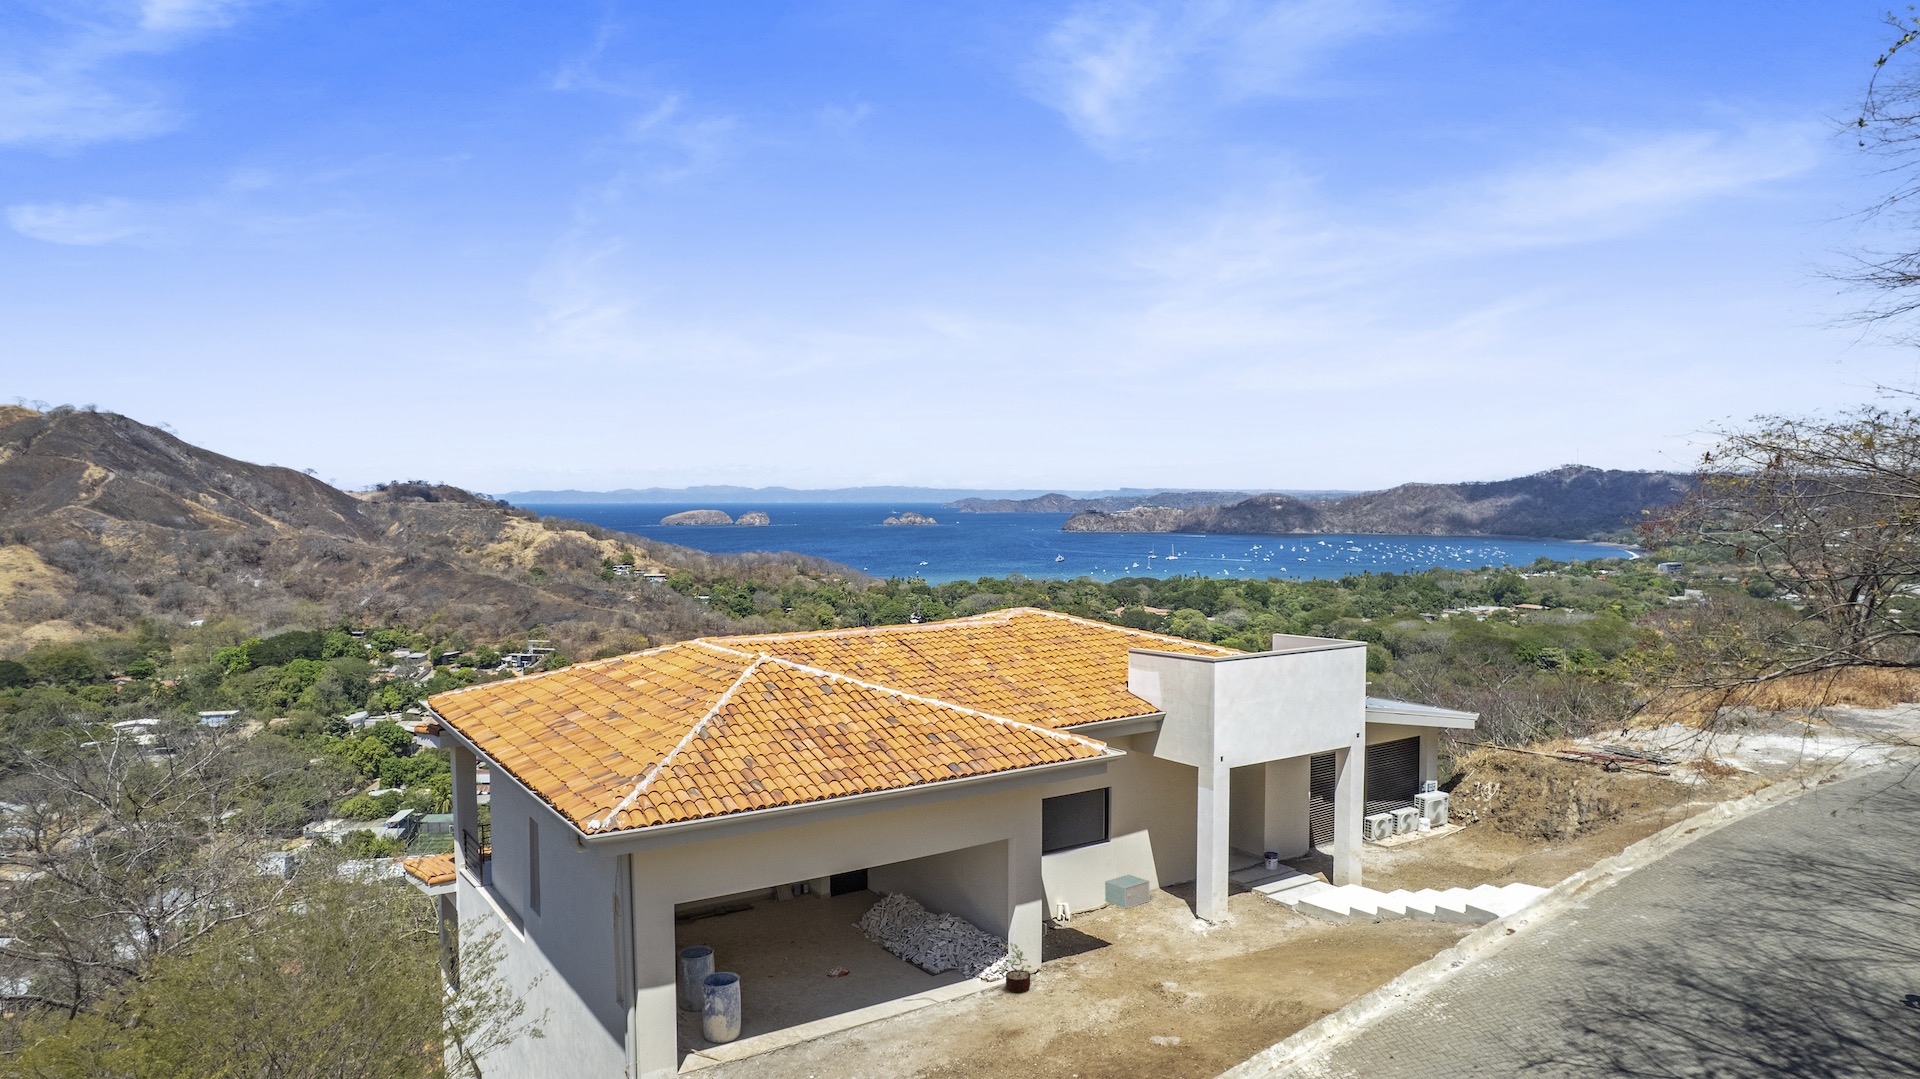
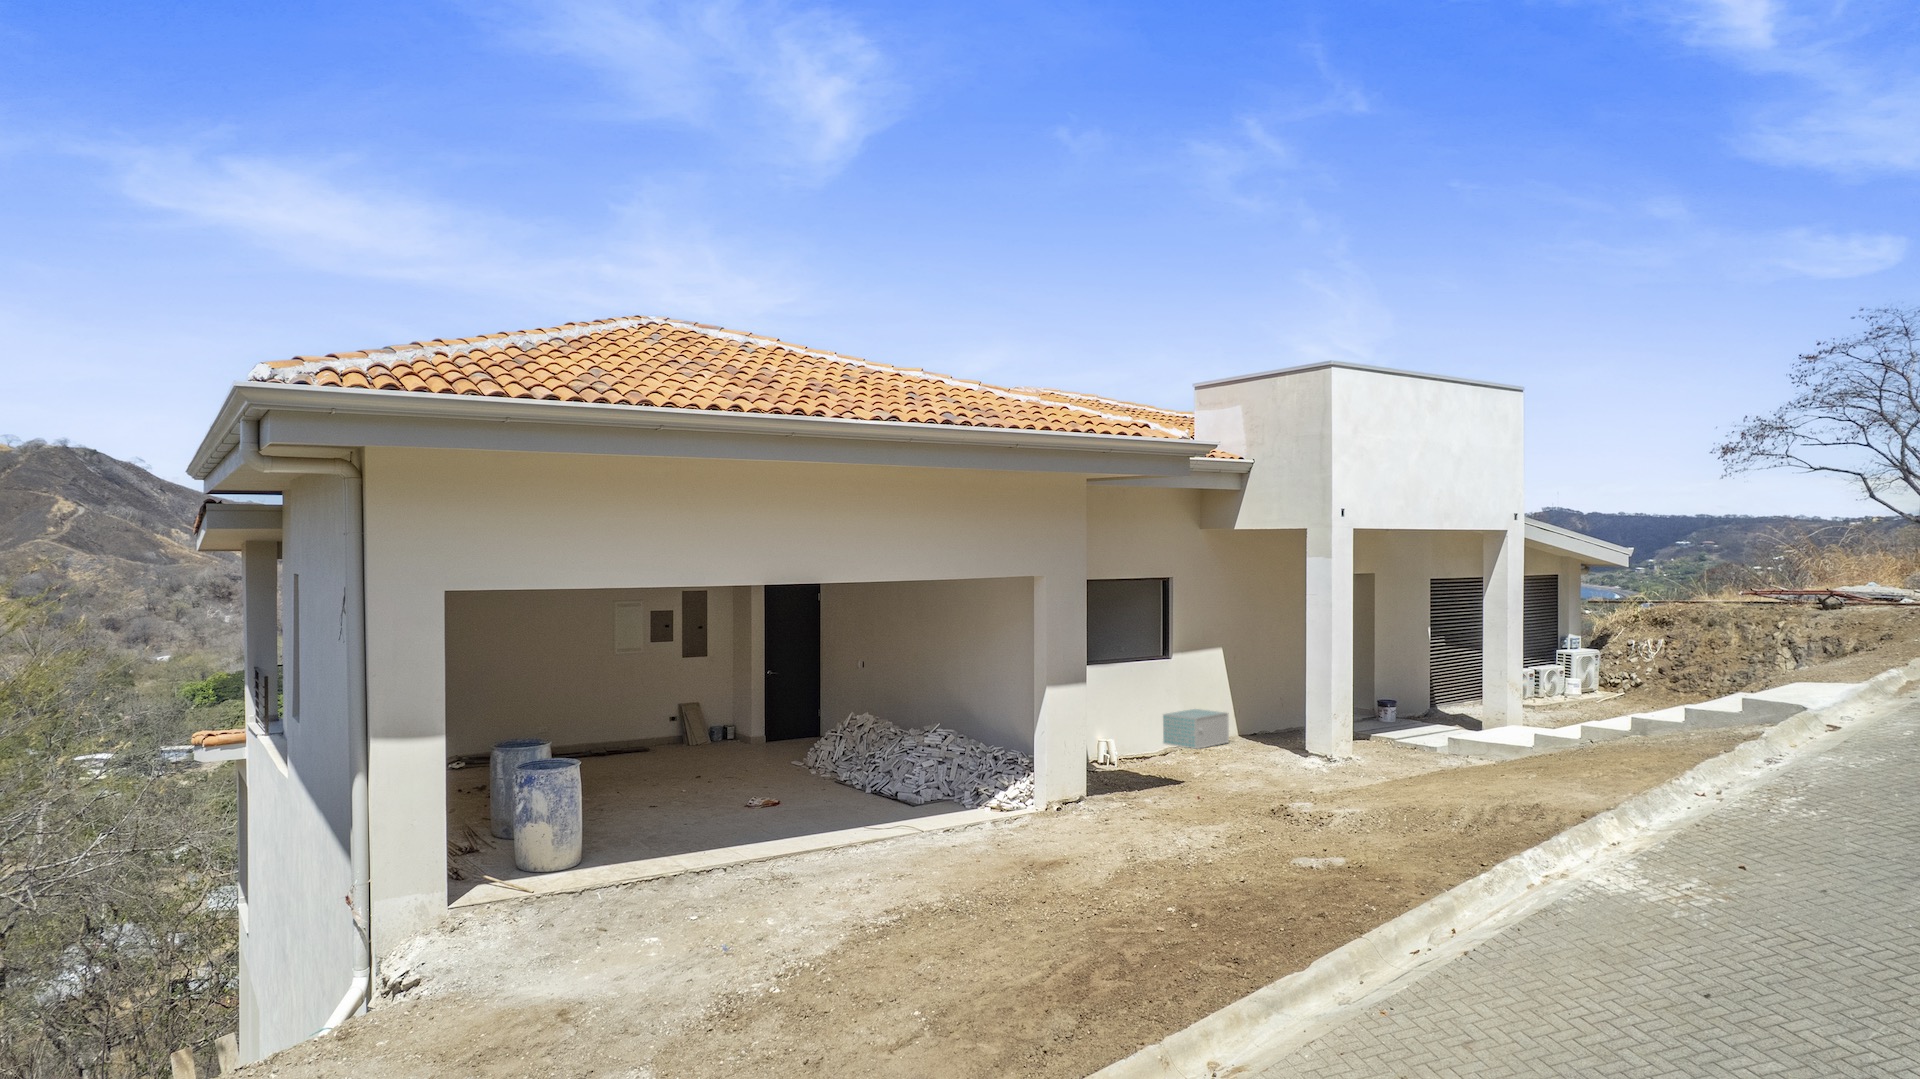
decorative plant: present [1002,943,1031,992] -> none [1024,743,1075,820]

